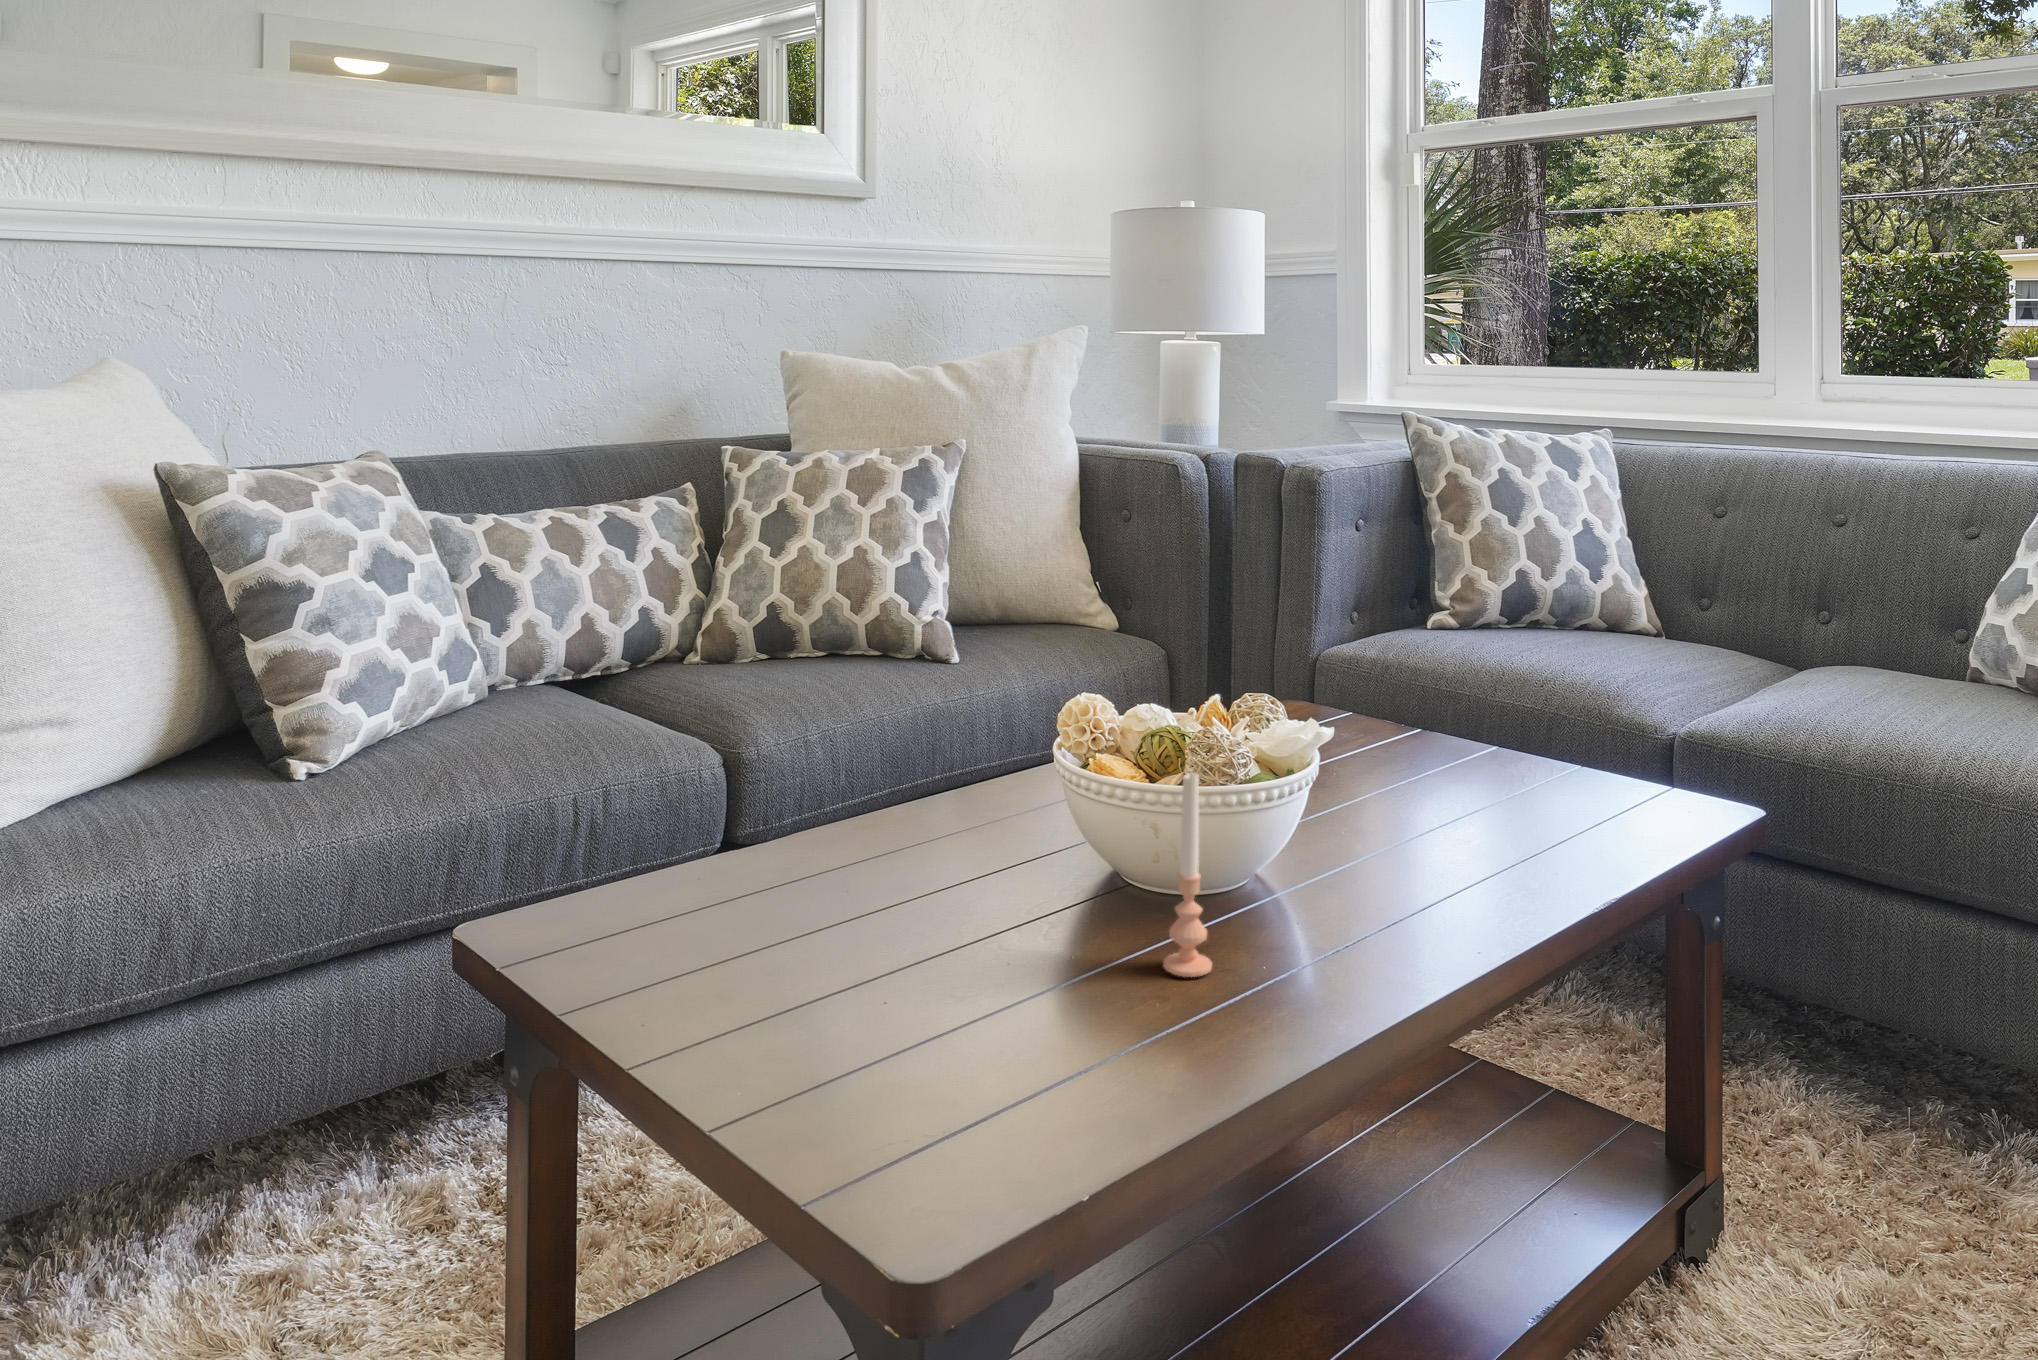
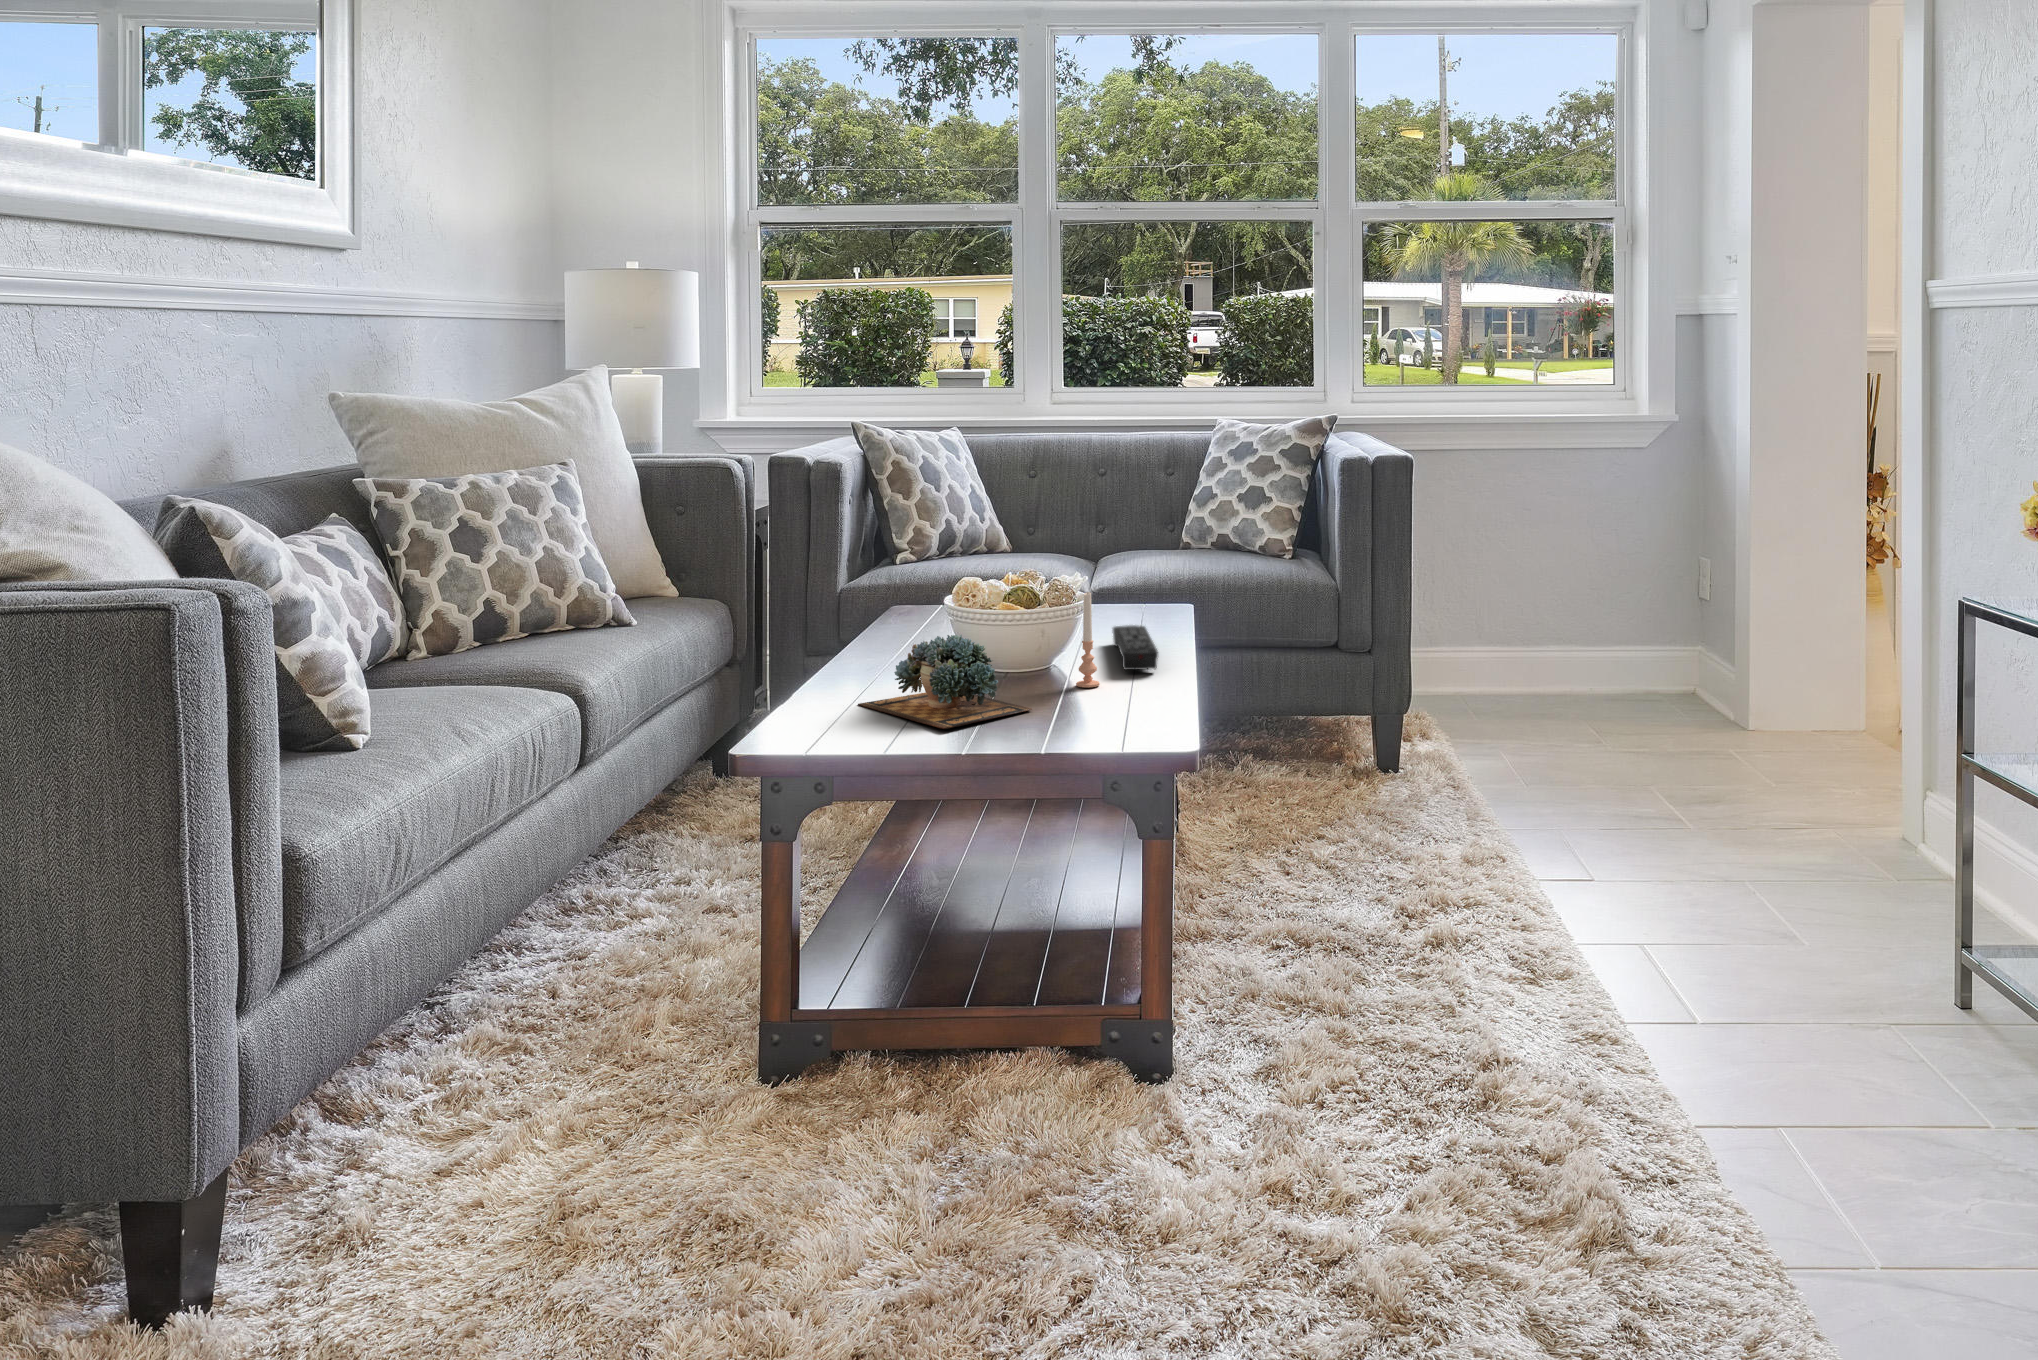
succulent plant: none [754,800,990,999] -> present [858,634,1032,729]
remote control: none [1295,837,1491,971] -> present [1113,625,1158,670]

